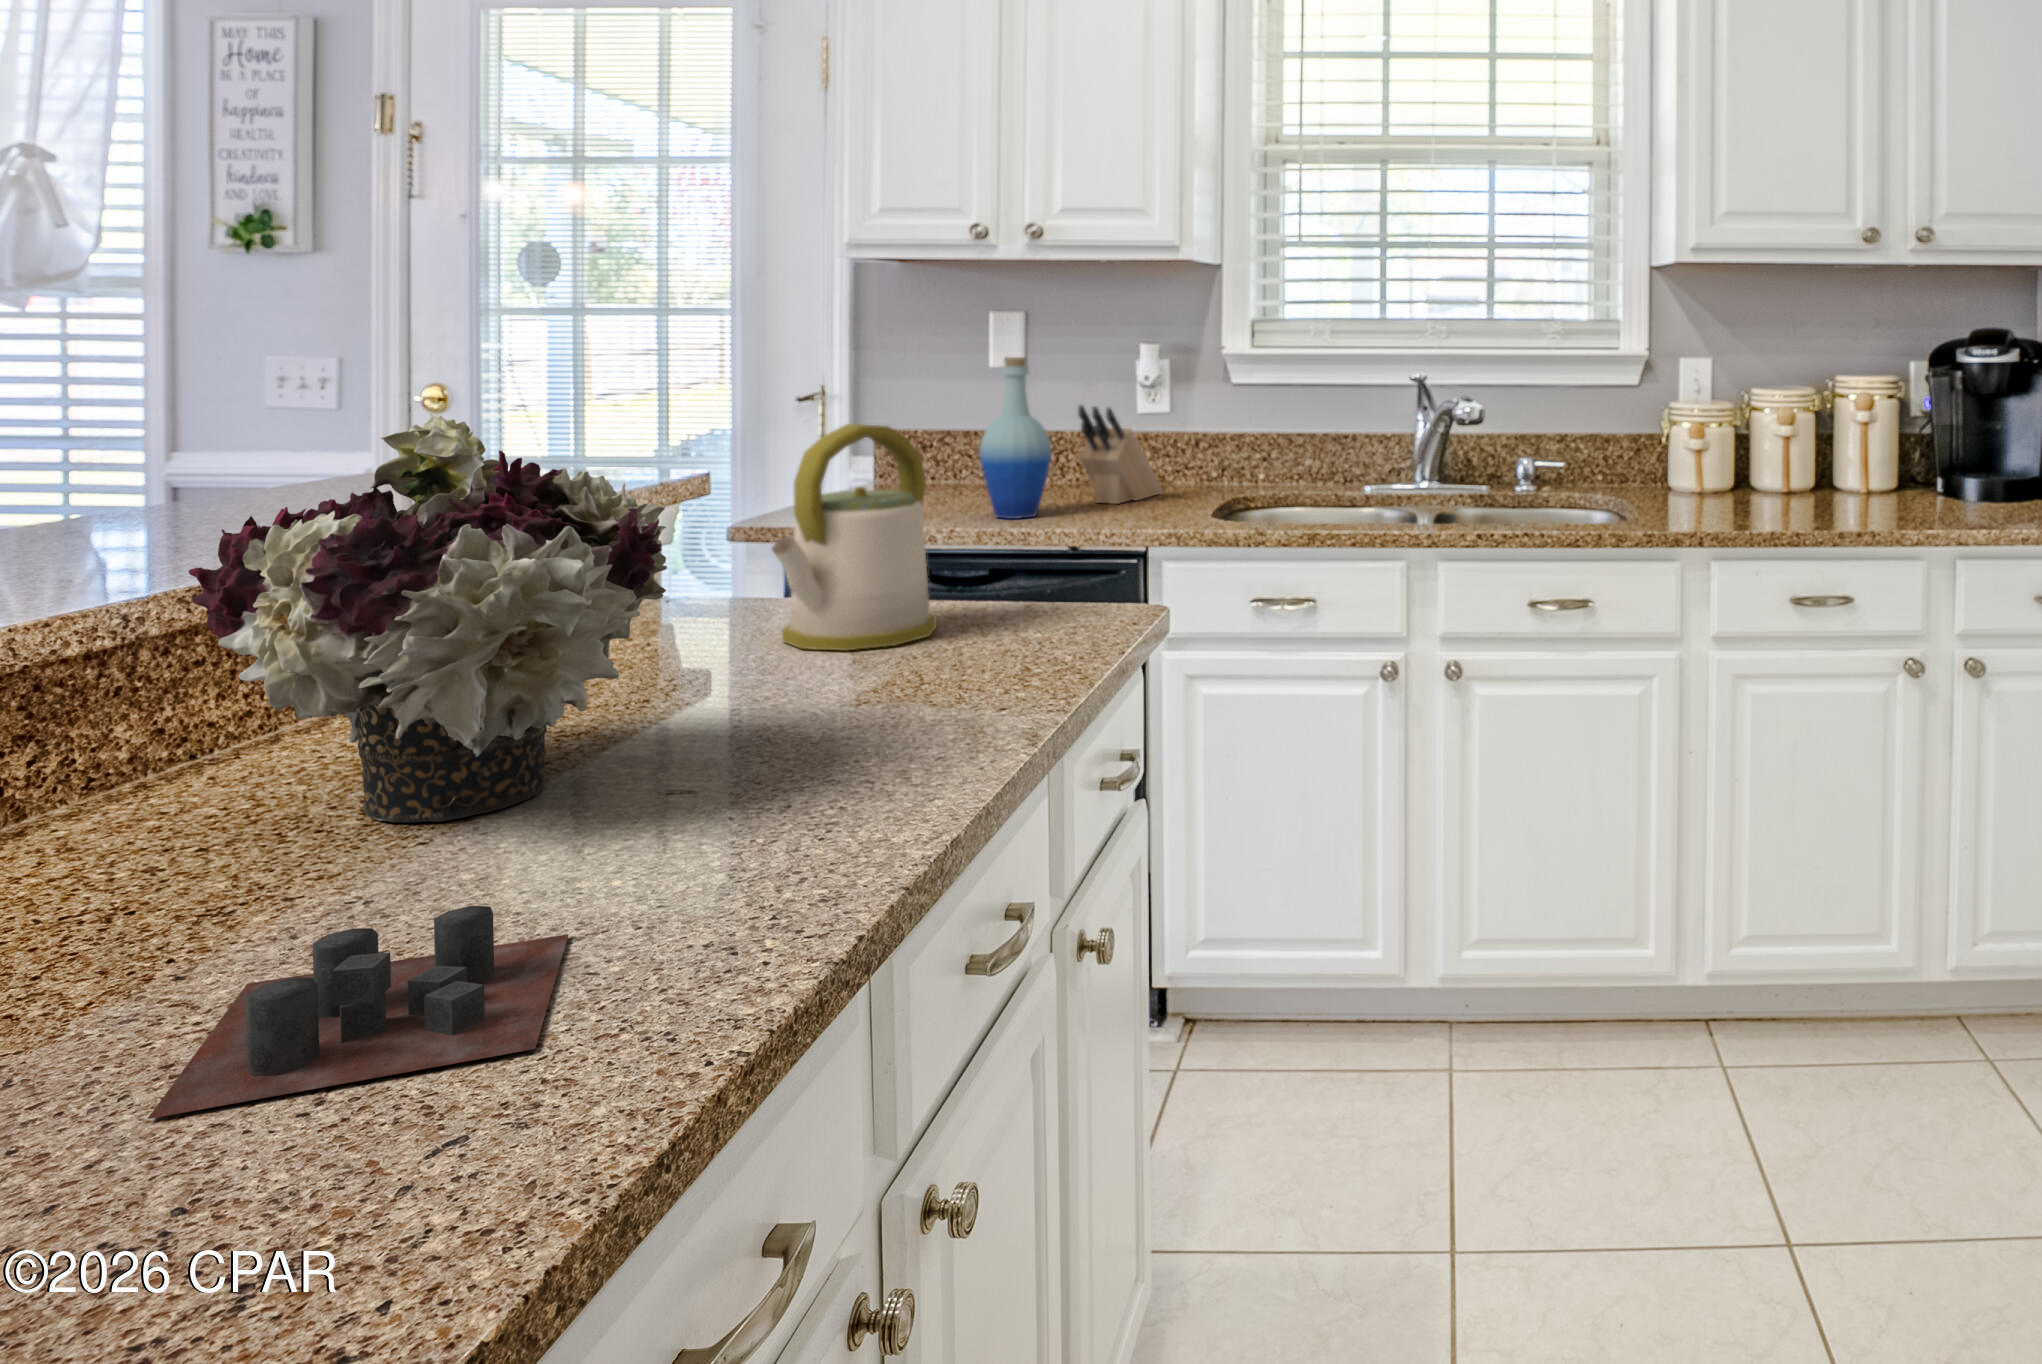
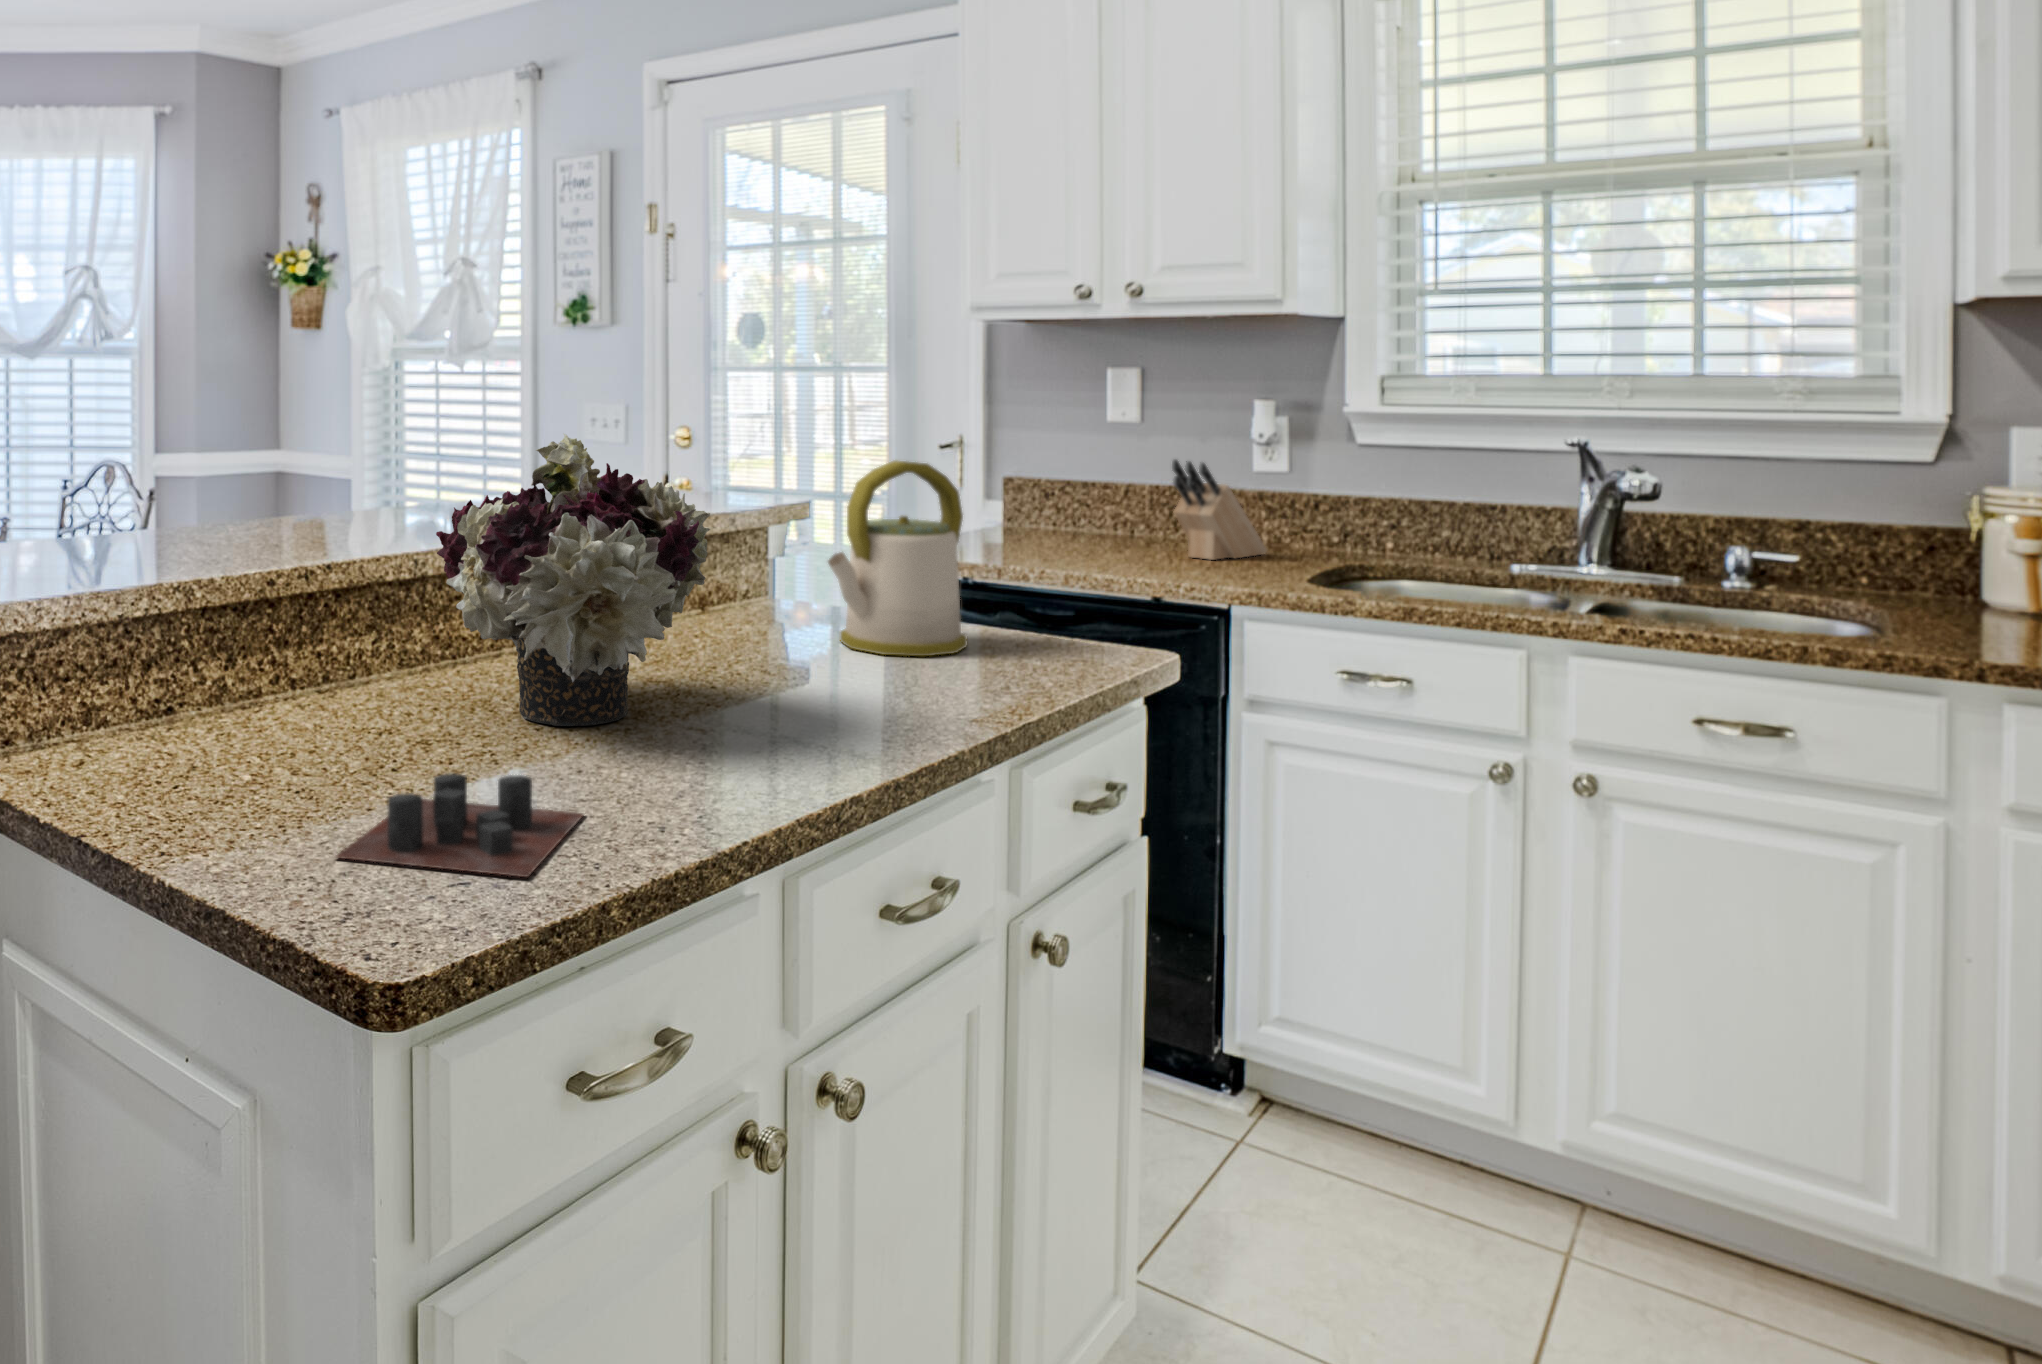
bottle: present [980,357,1051,519] -> none [1070,410,1140,565]

